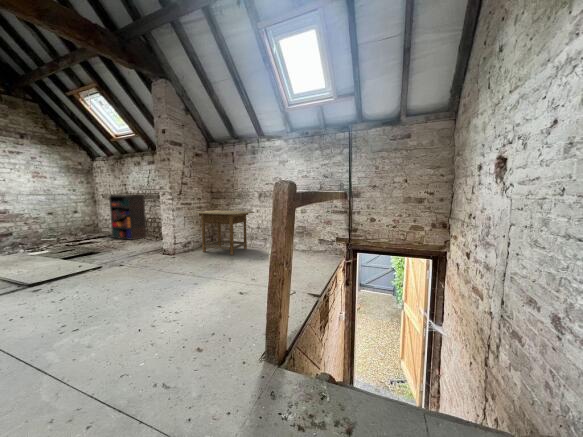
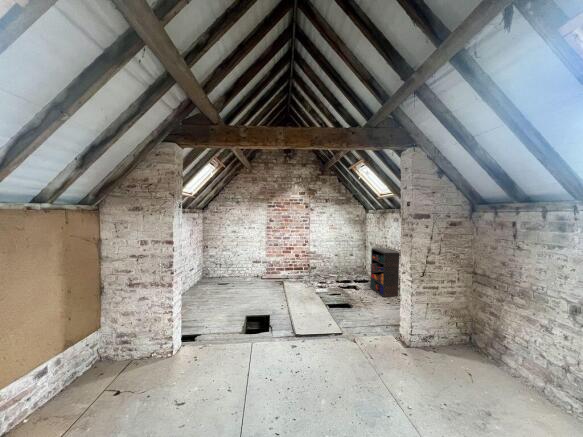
desk: present [193,210,254,255] -> none [437,301,557,396]

